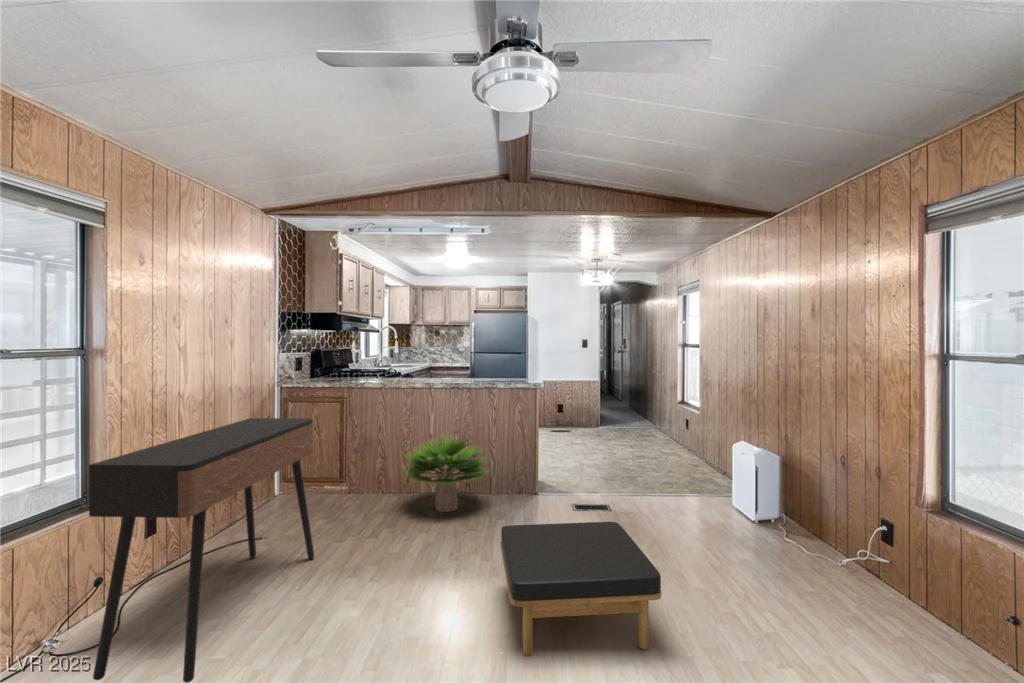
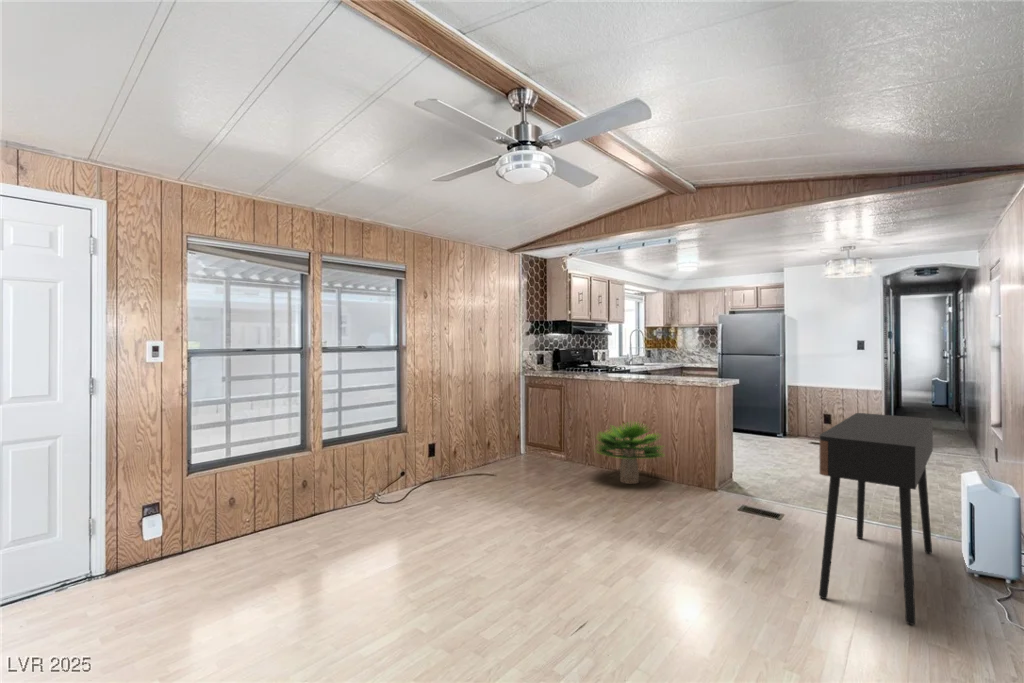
console table: present [89,418,314,683] -> present [819,413,933,625]
ottoman: present [501,522,661,657] -> none [579,486,713,588]

